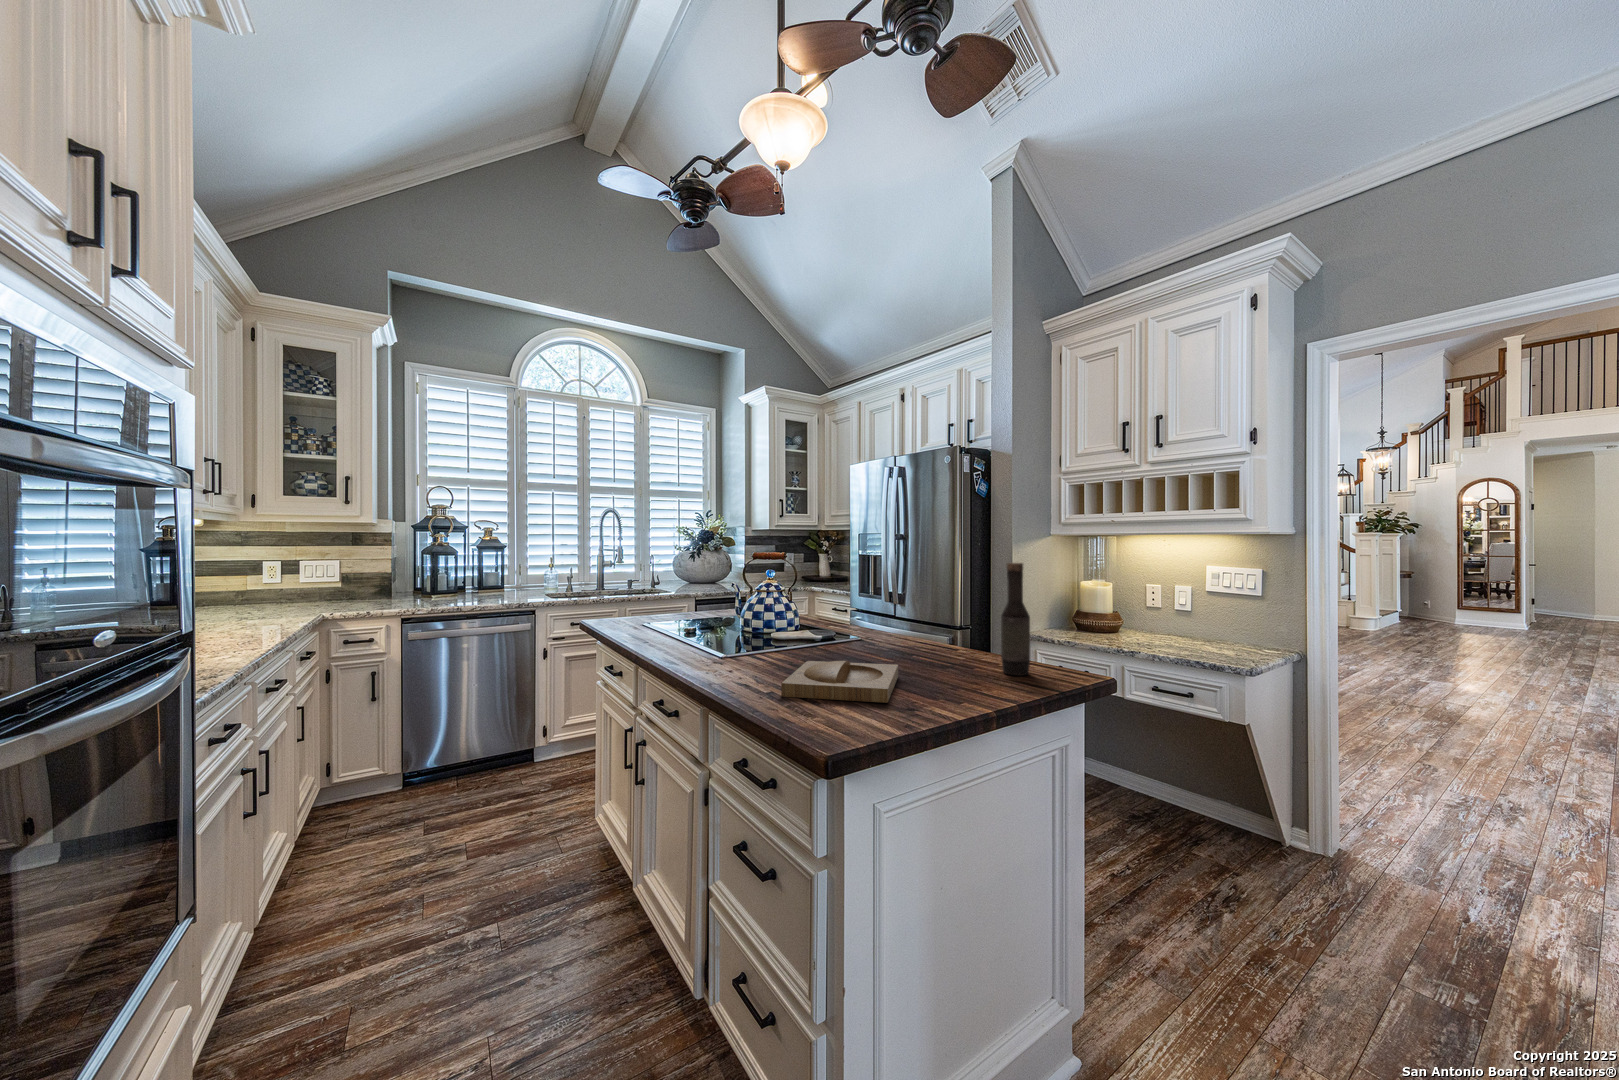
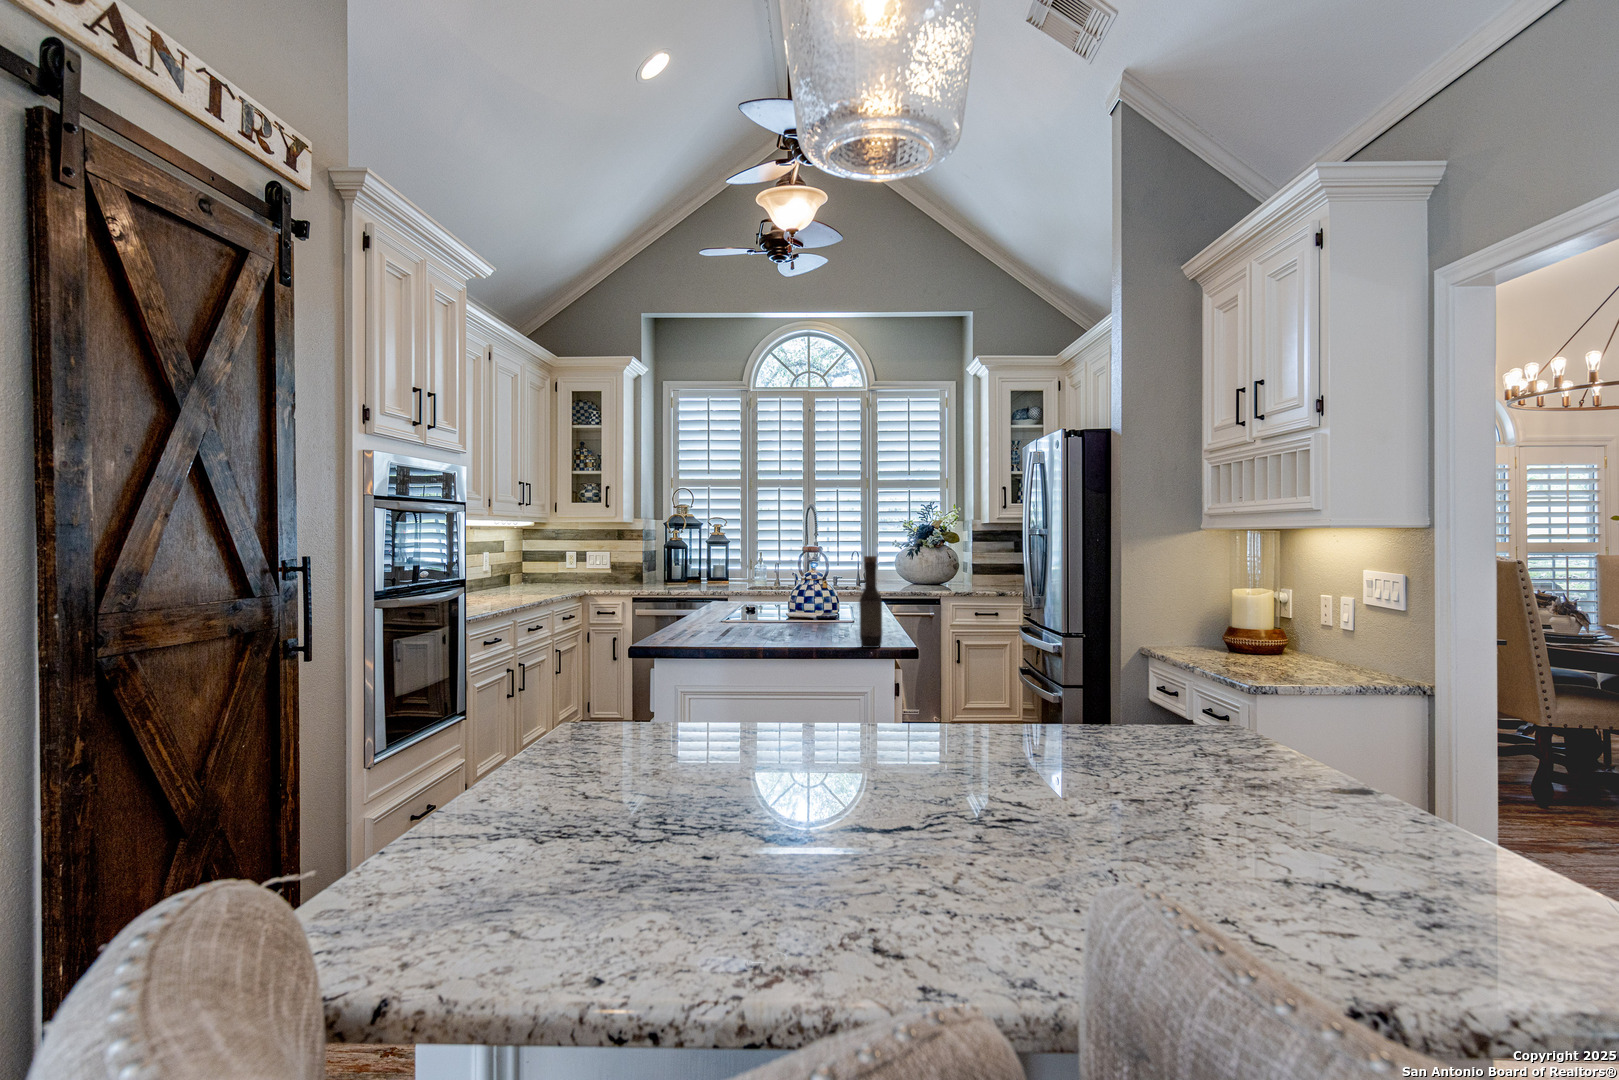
tray: present [781,661,898,703] -> none [684,624,783,647]

